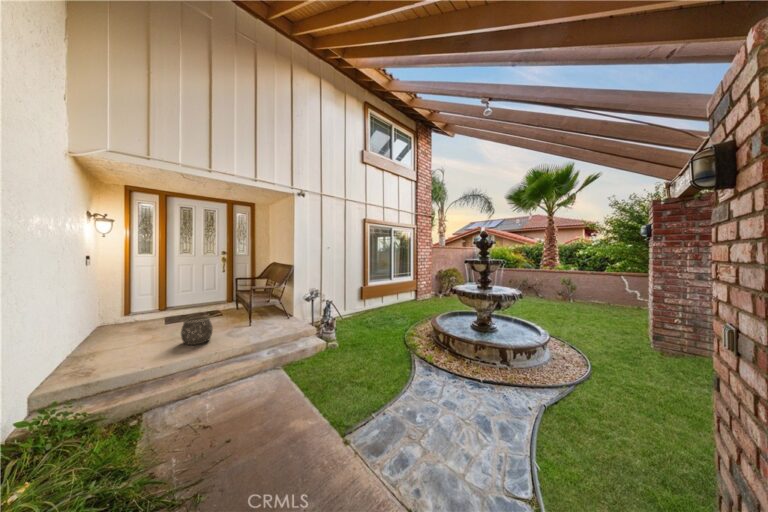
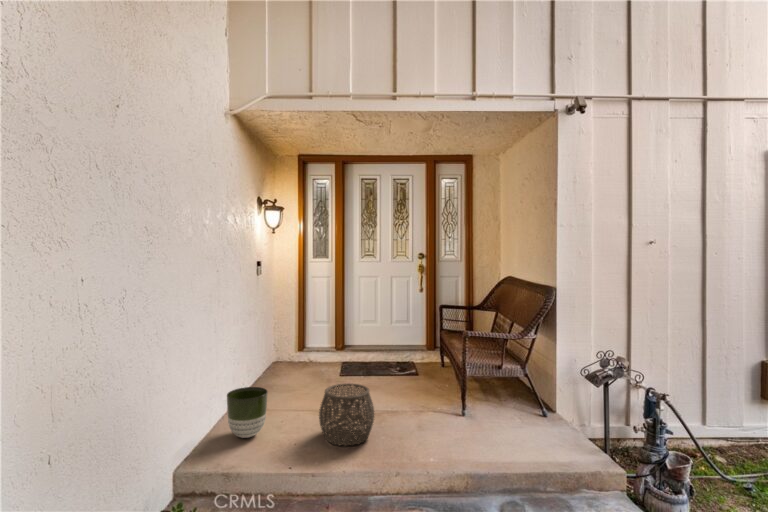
planter: none [116,328,145,356] -> present [227,387,268,438]

